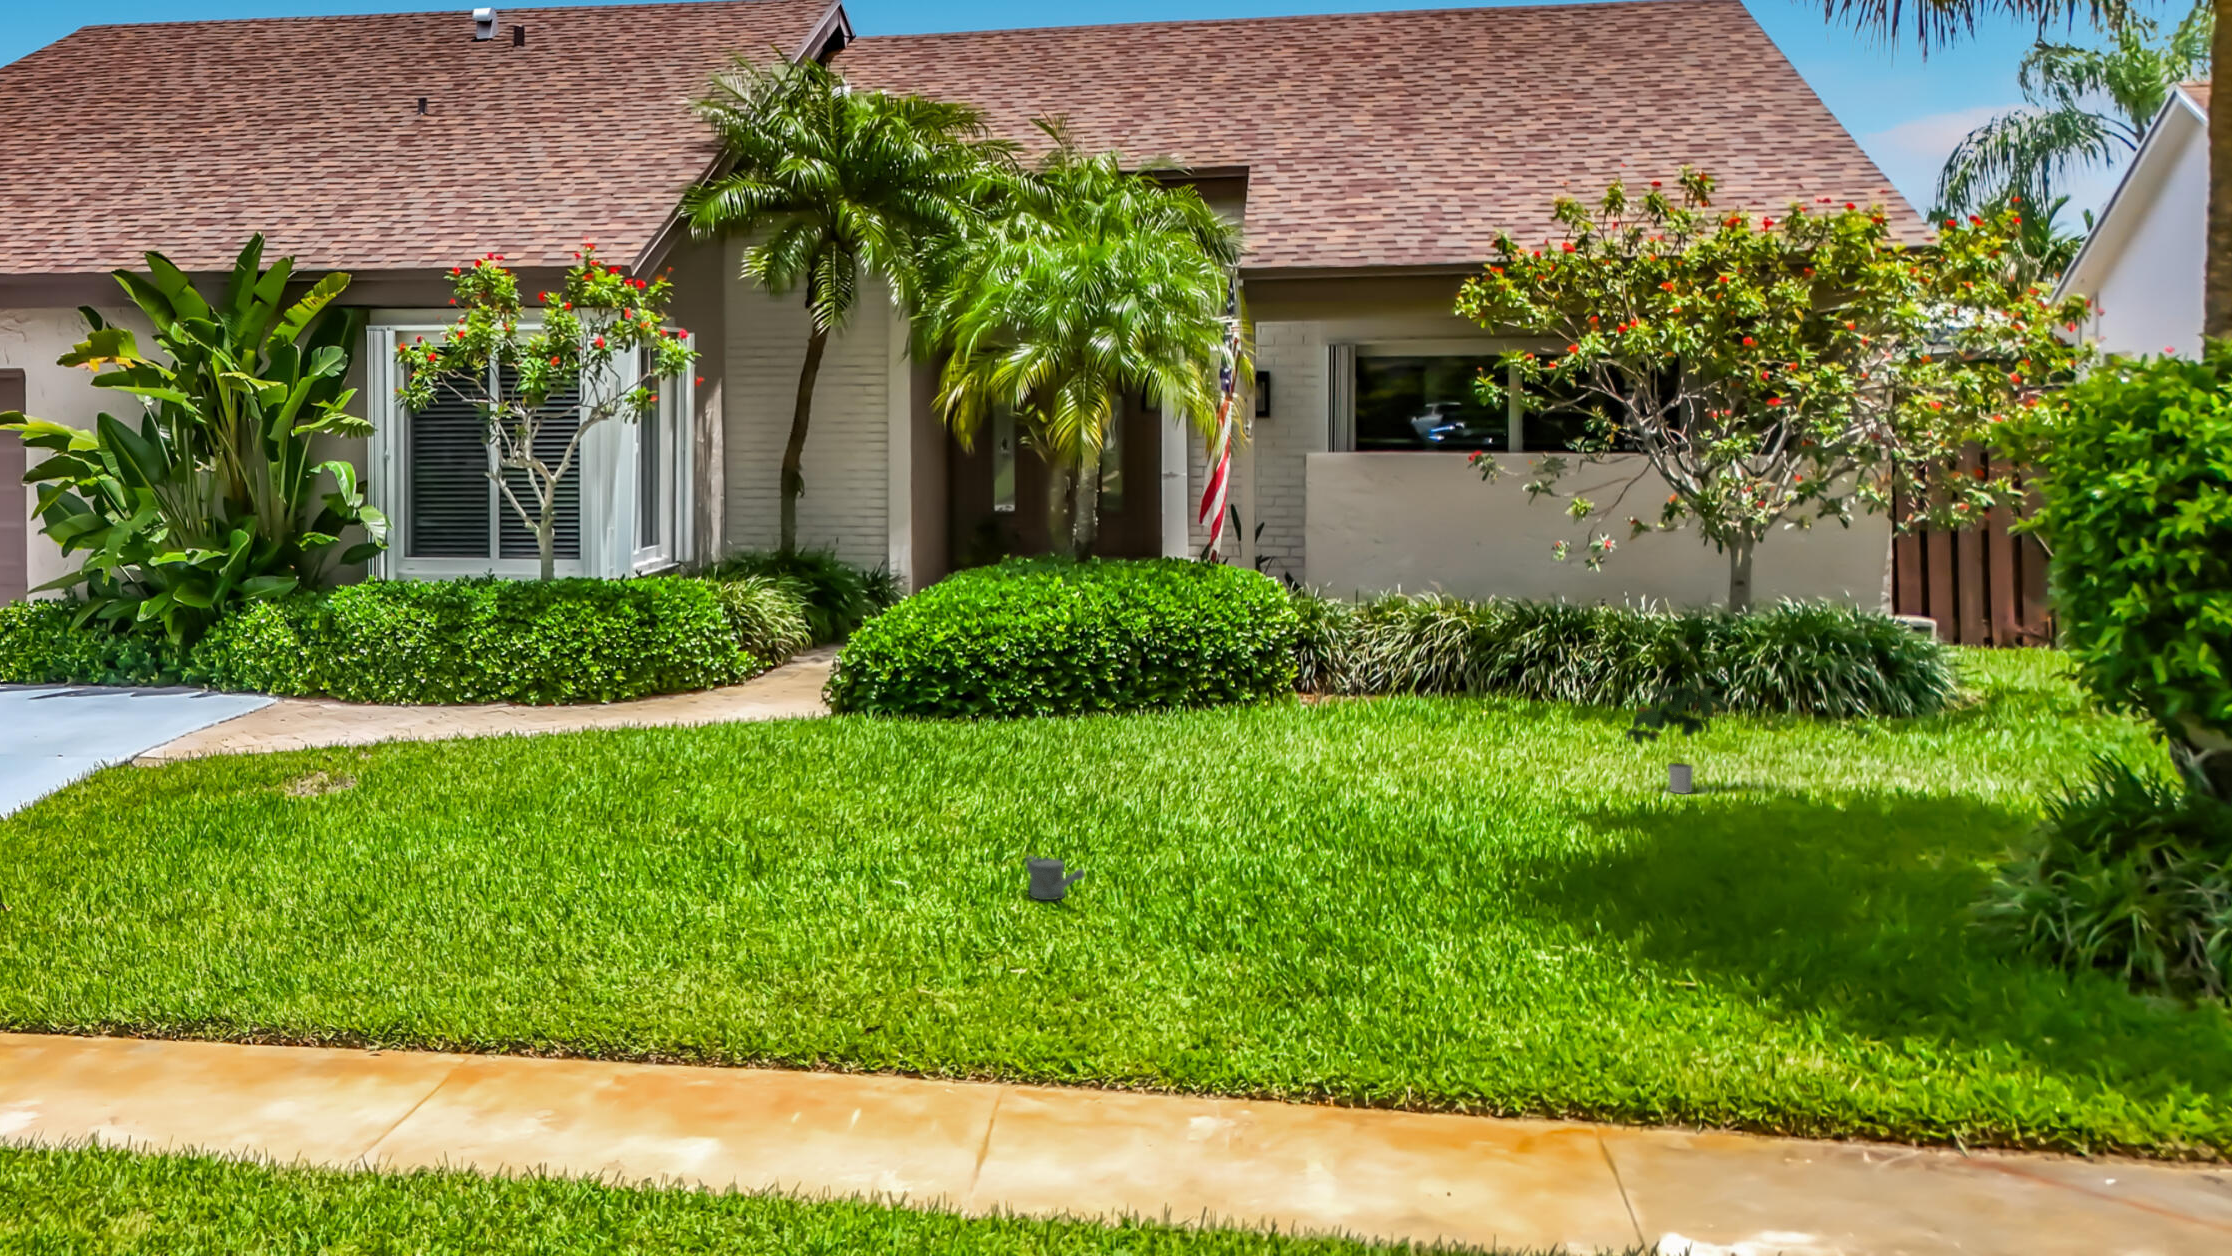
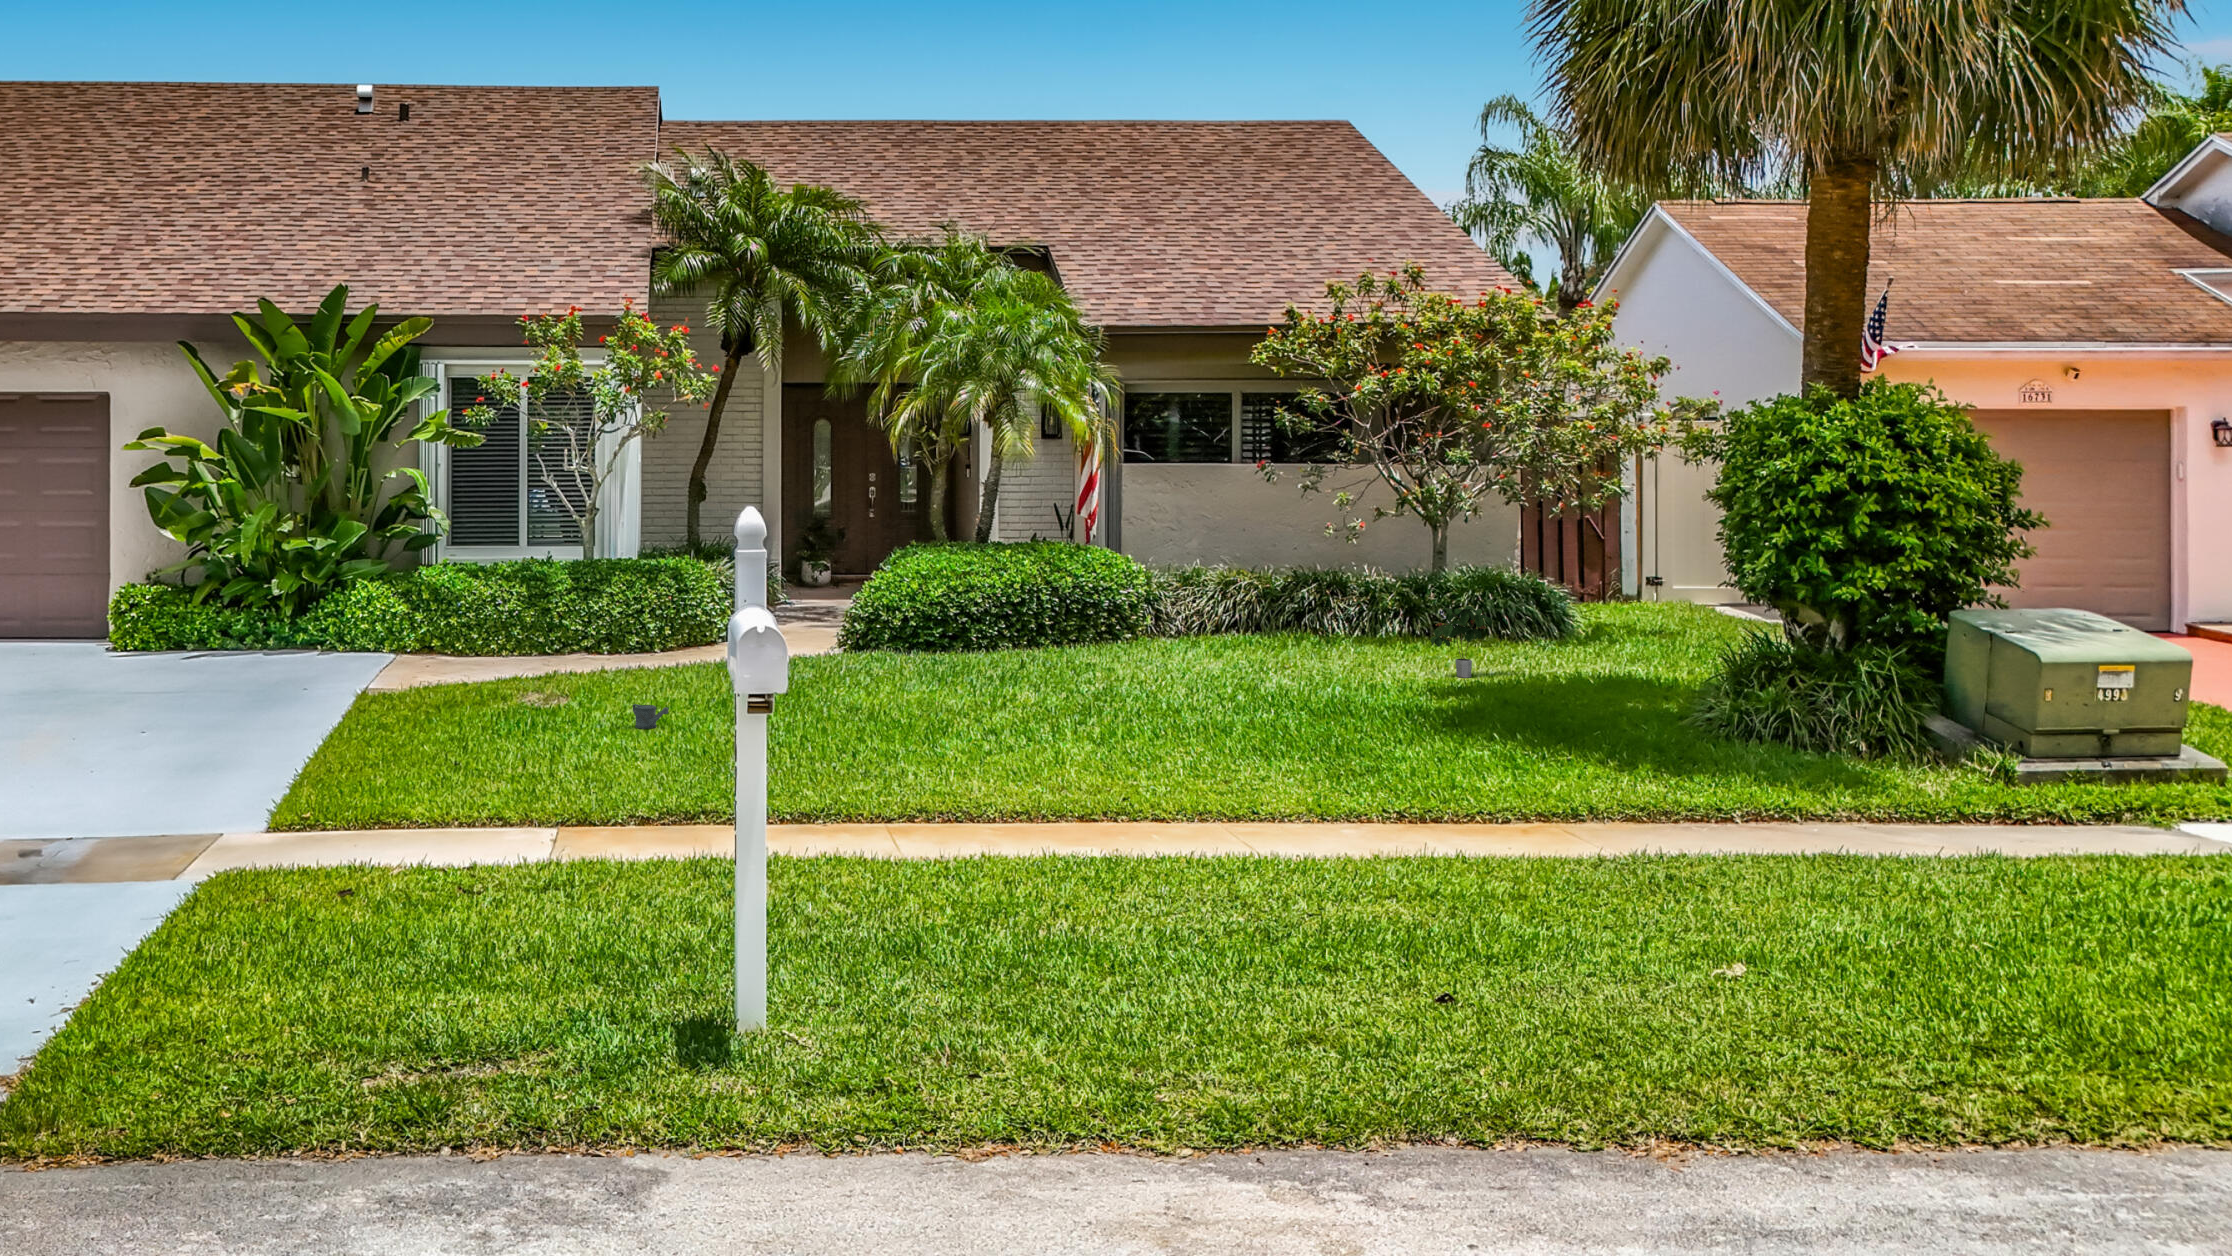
watering can: present [1025,856,1085,900] -> present [633,704,668,729]

